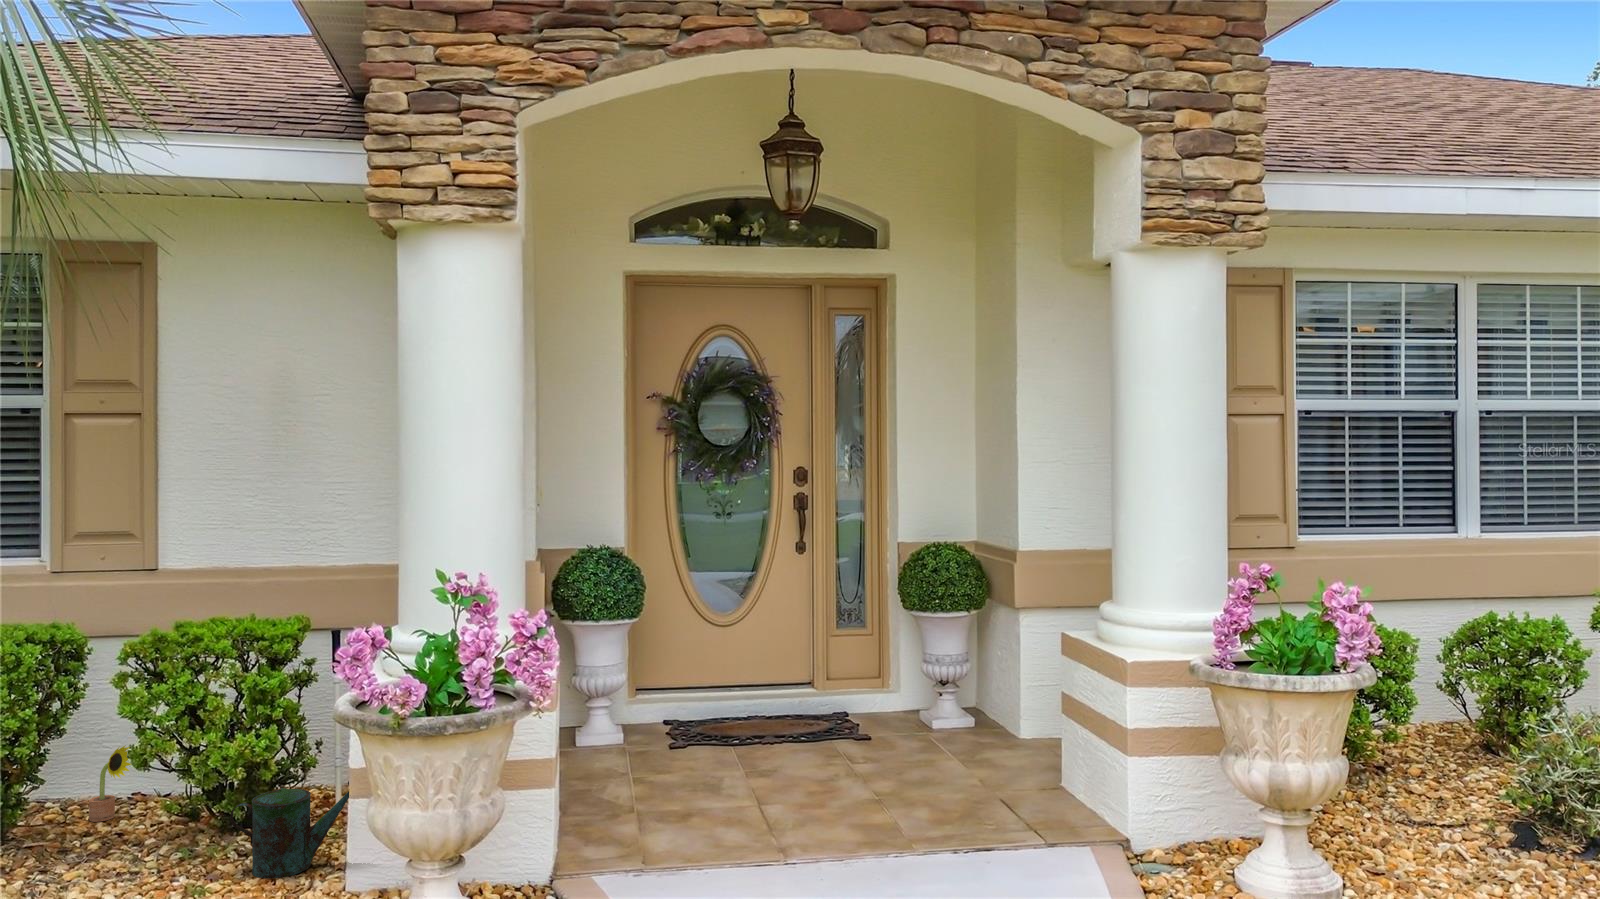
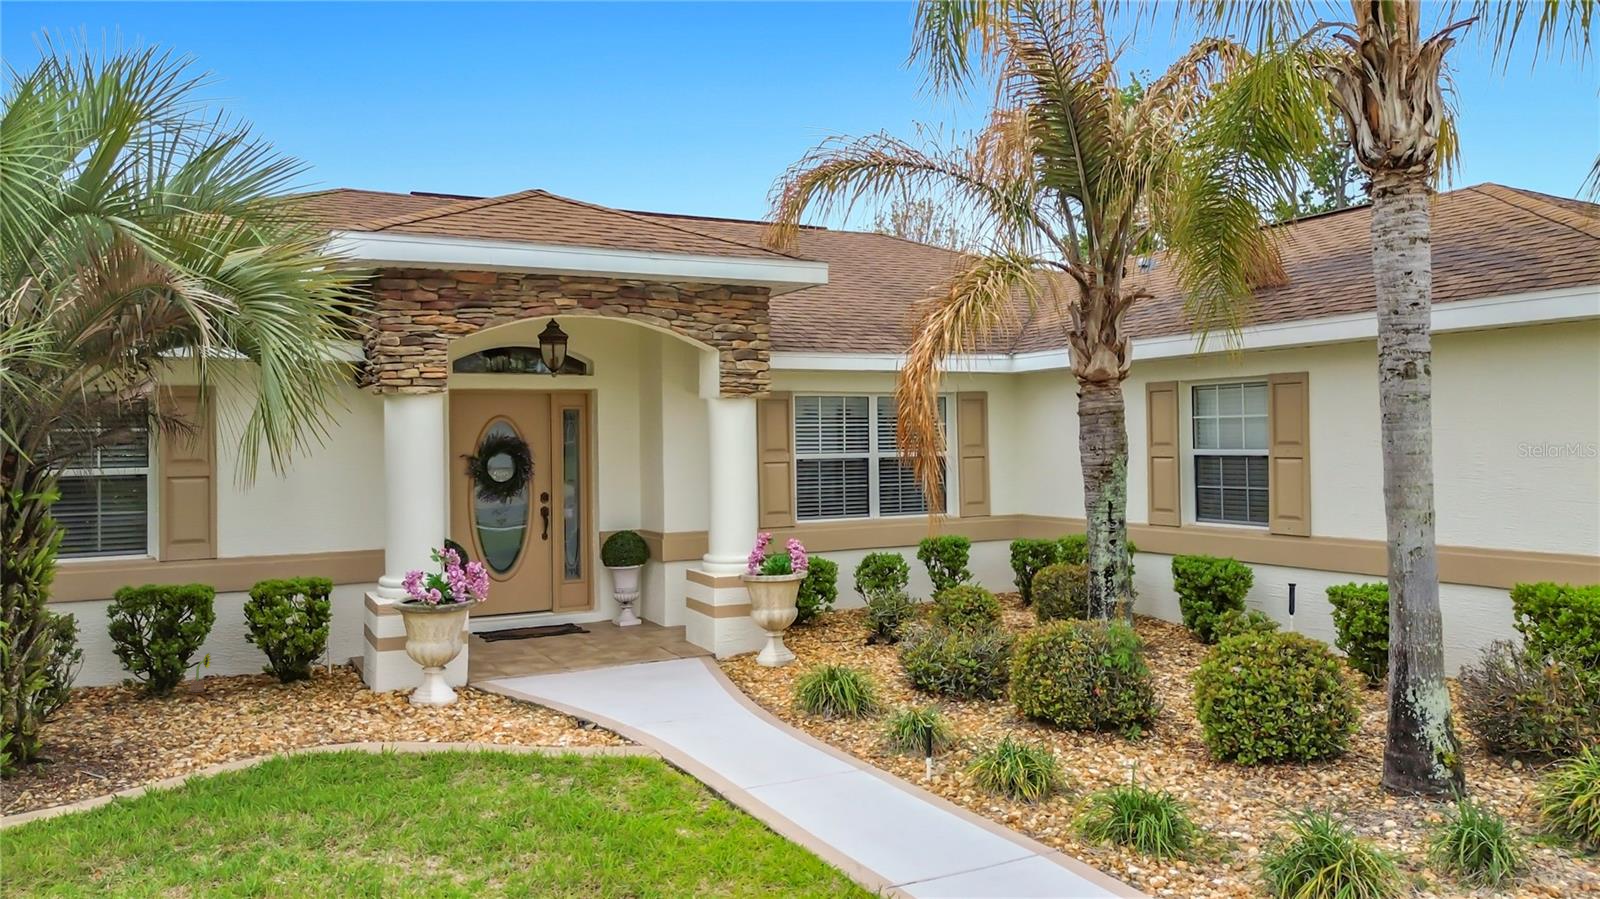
watering can: present [230,781,349,878] -> none [306,651,369,698]

